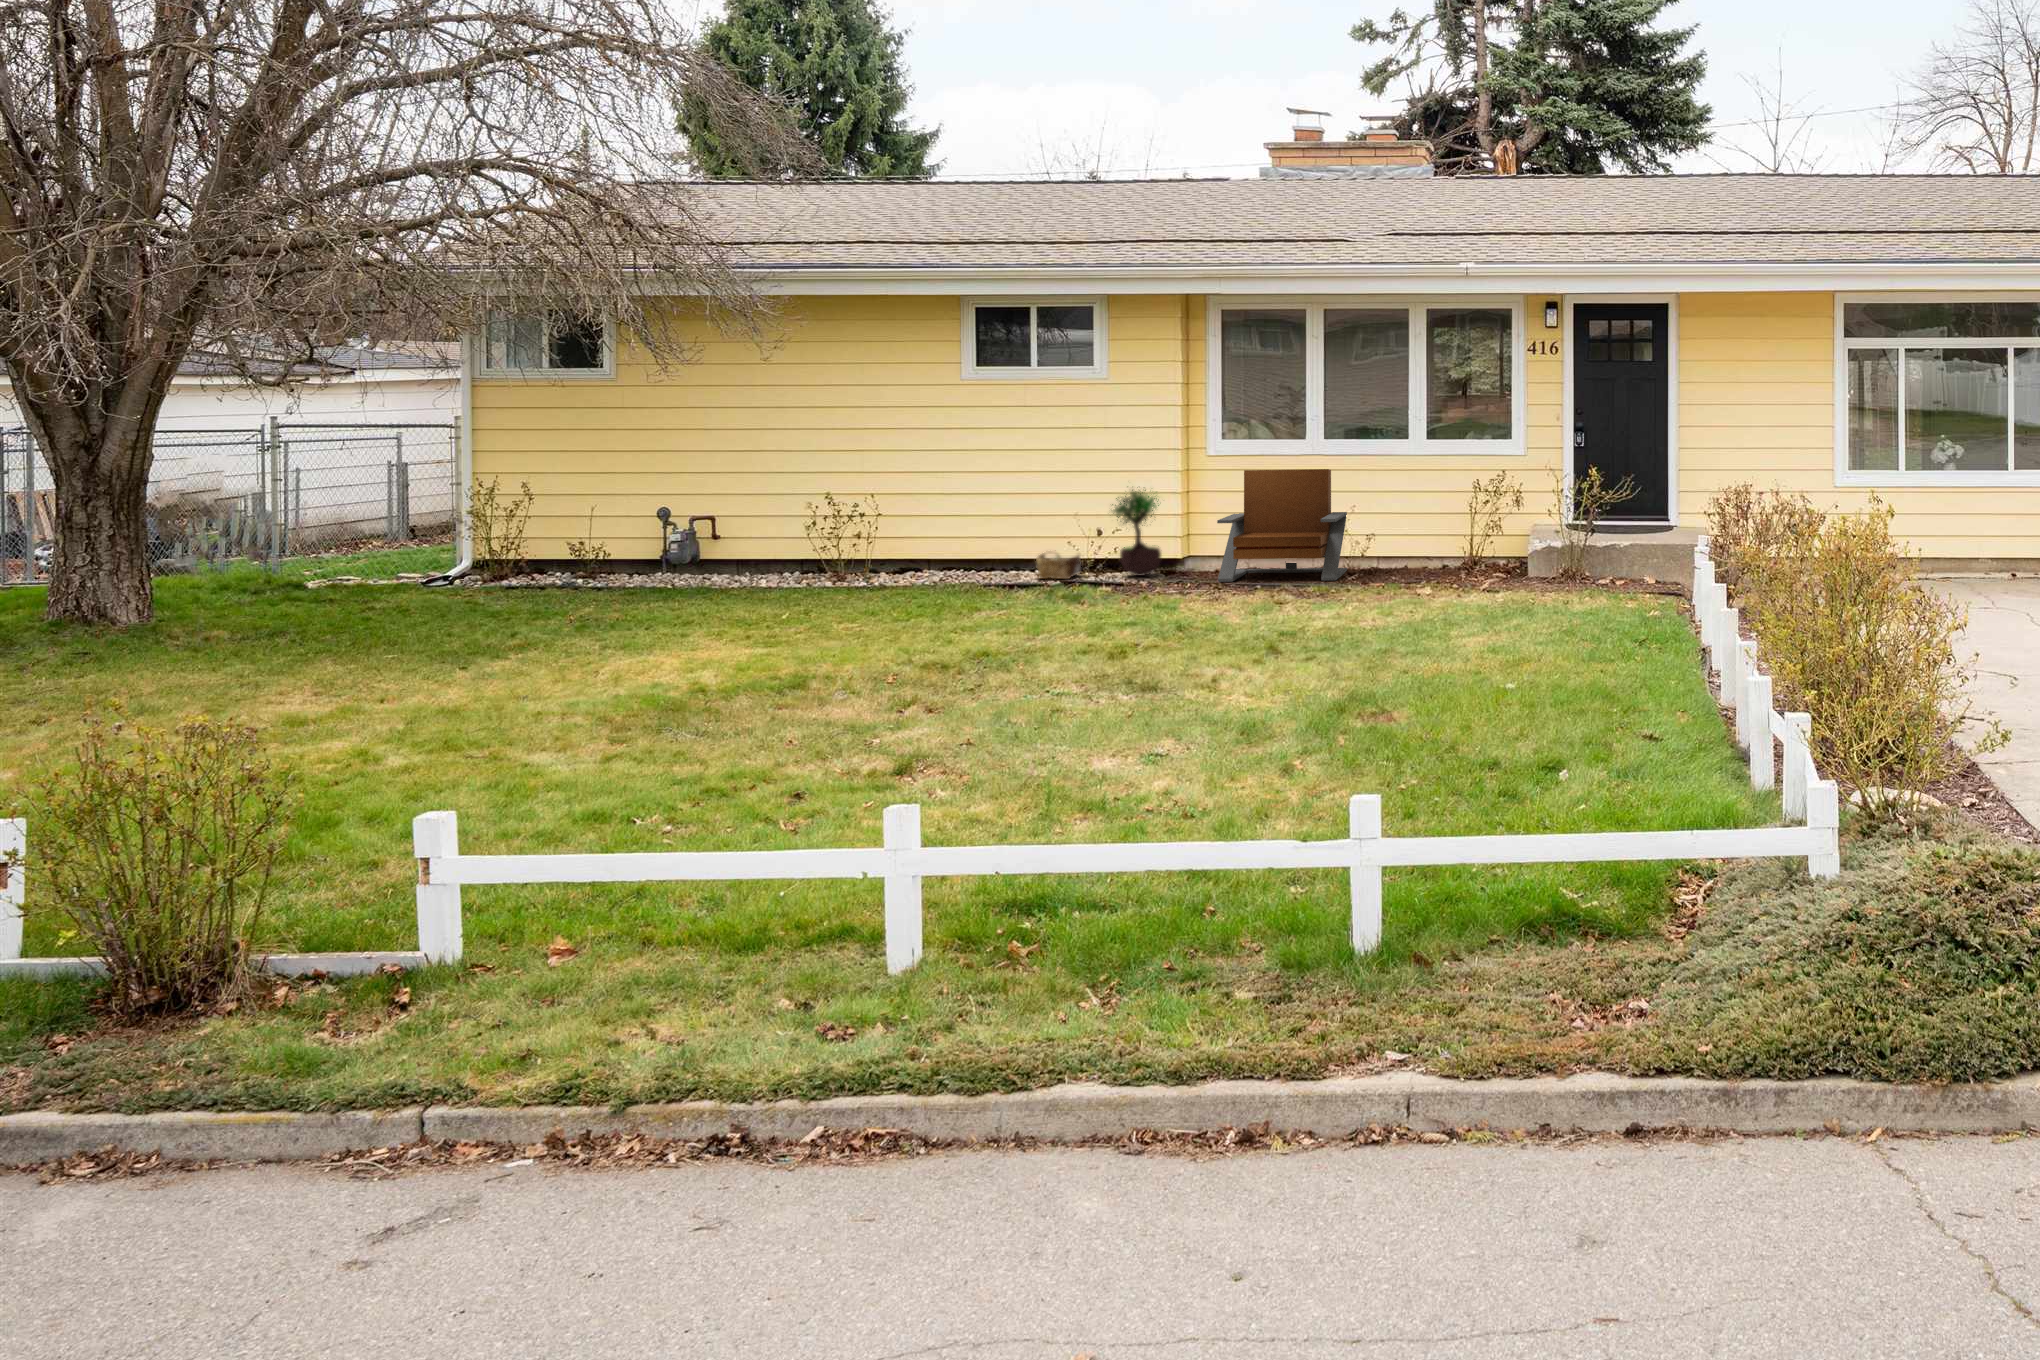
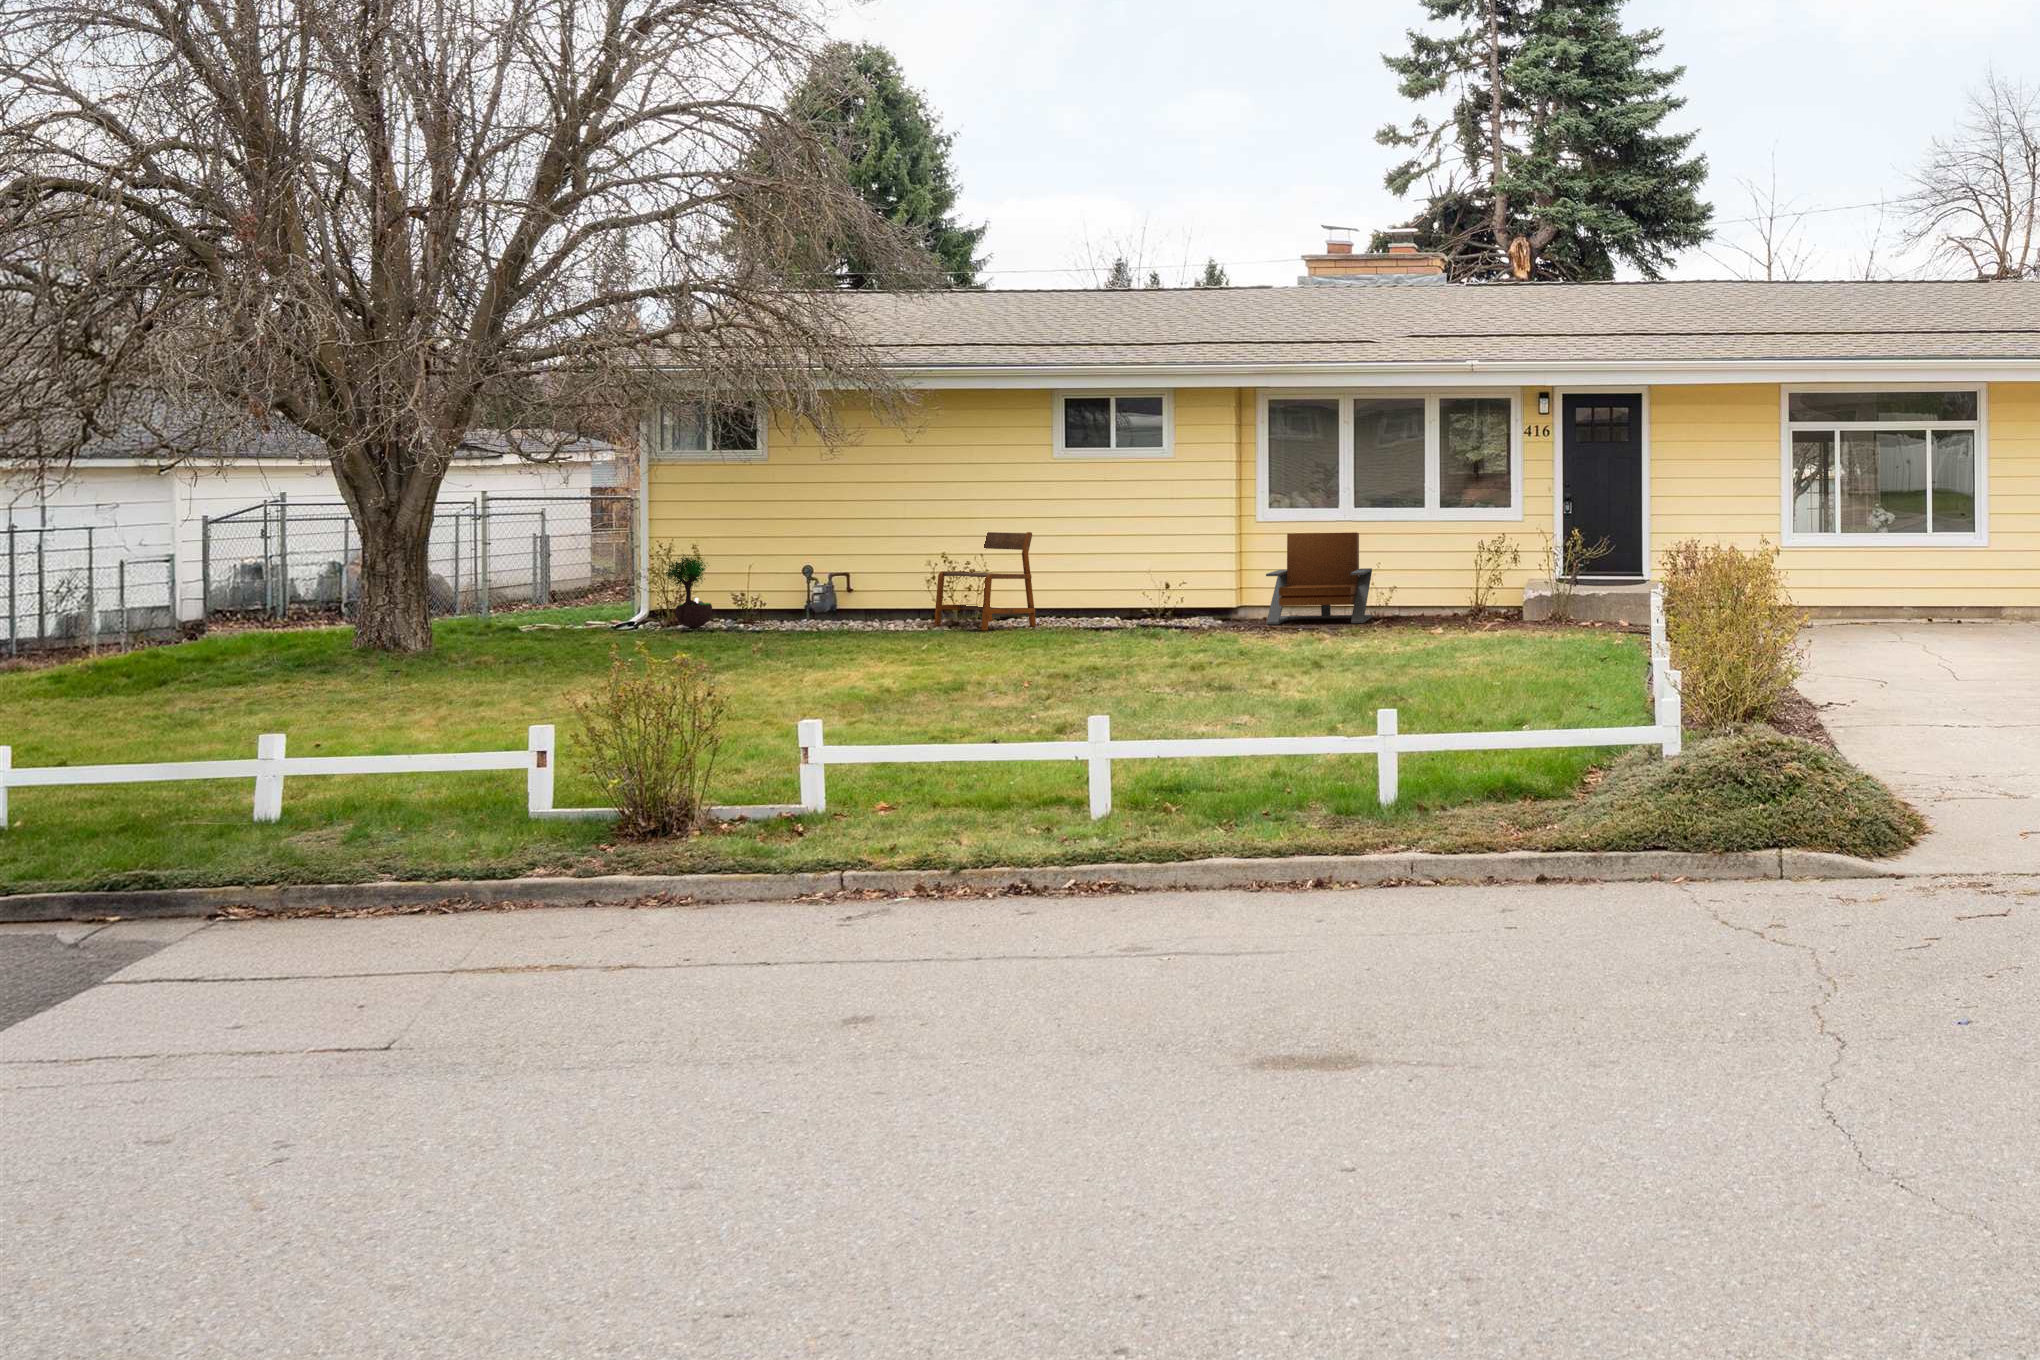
bench: none [815,466,938,589] -> present [934,532,1036,630]
potted tree: present [1112,487,1161,576] -> present [664,554,712,628]
woven basket: present [1036,553,1081,579] -> none [1116,594,1152,624]

